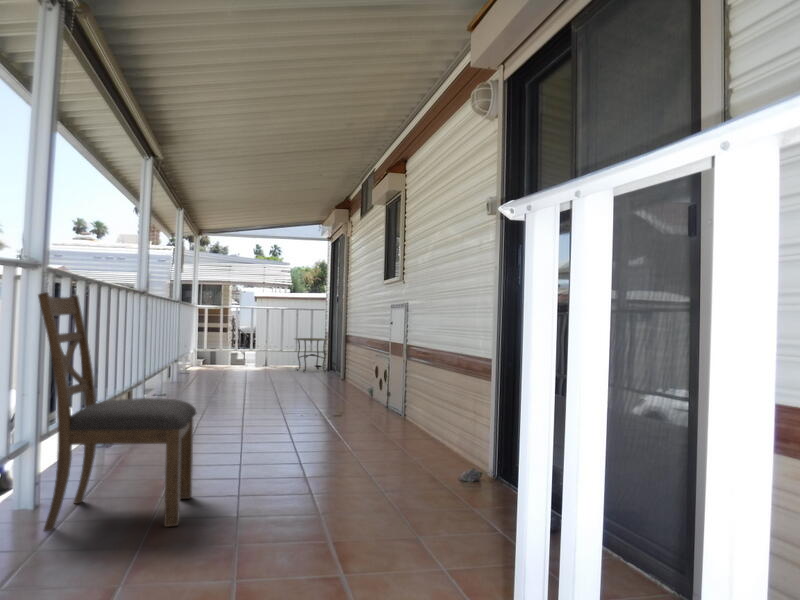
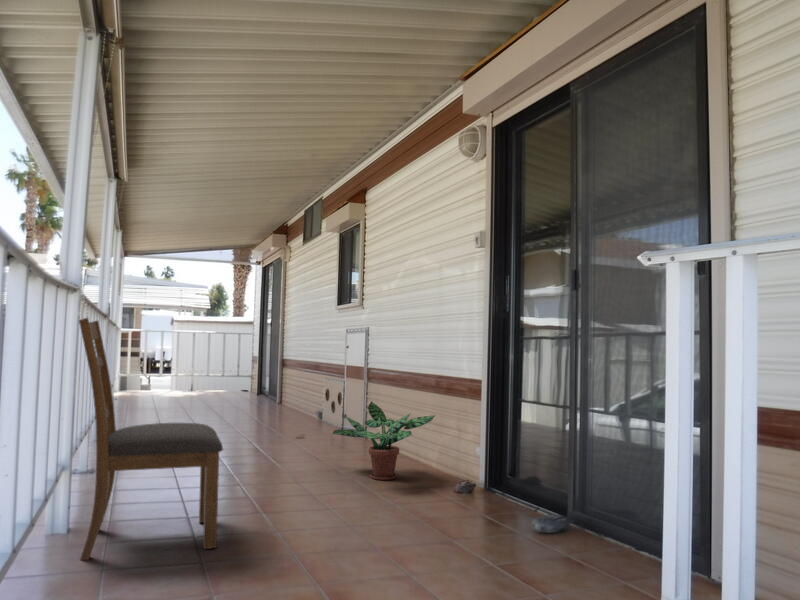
side table: present [295,338,328,372] -> none [224,362,261,396]
potted plant: none [349,380,455,463] -> present [333,401,435,480]

